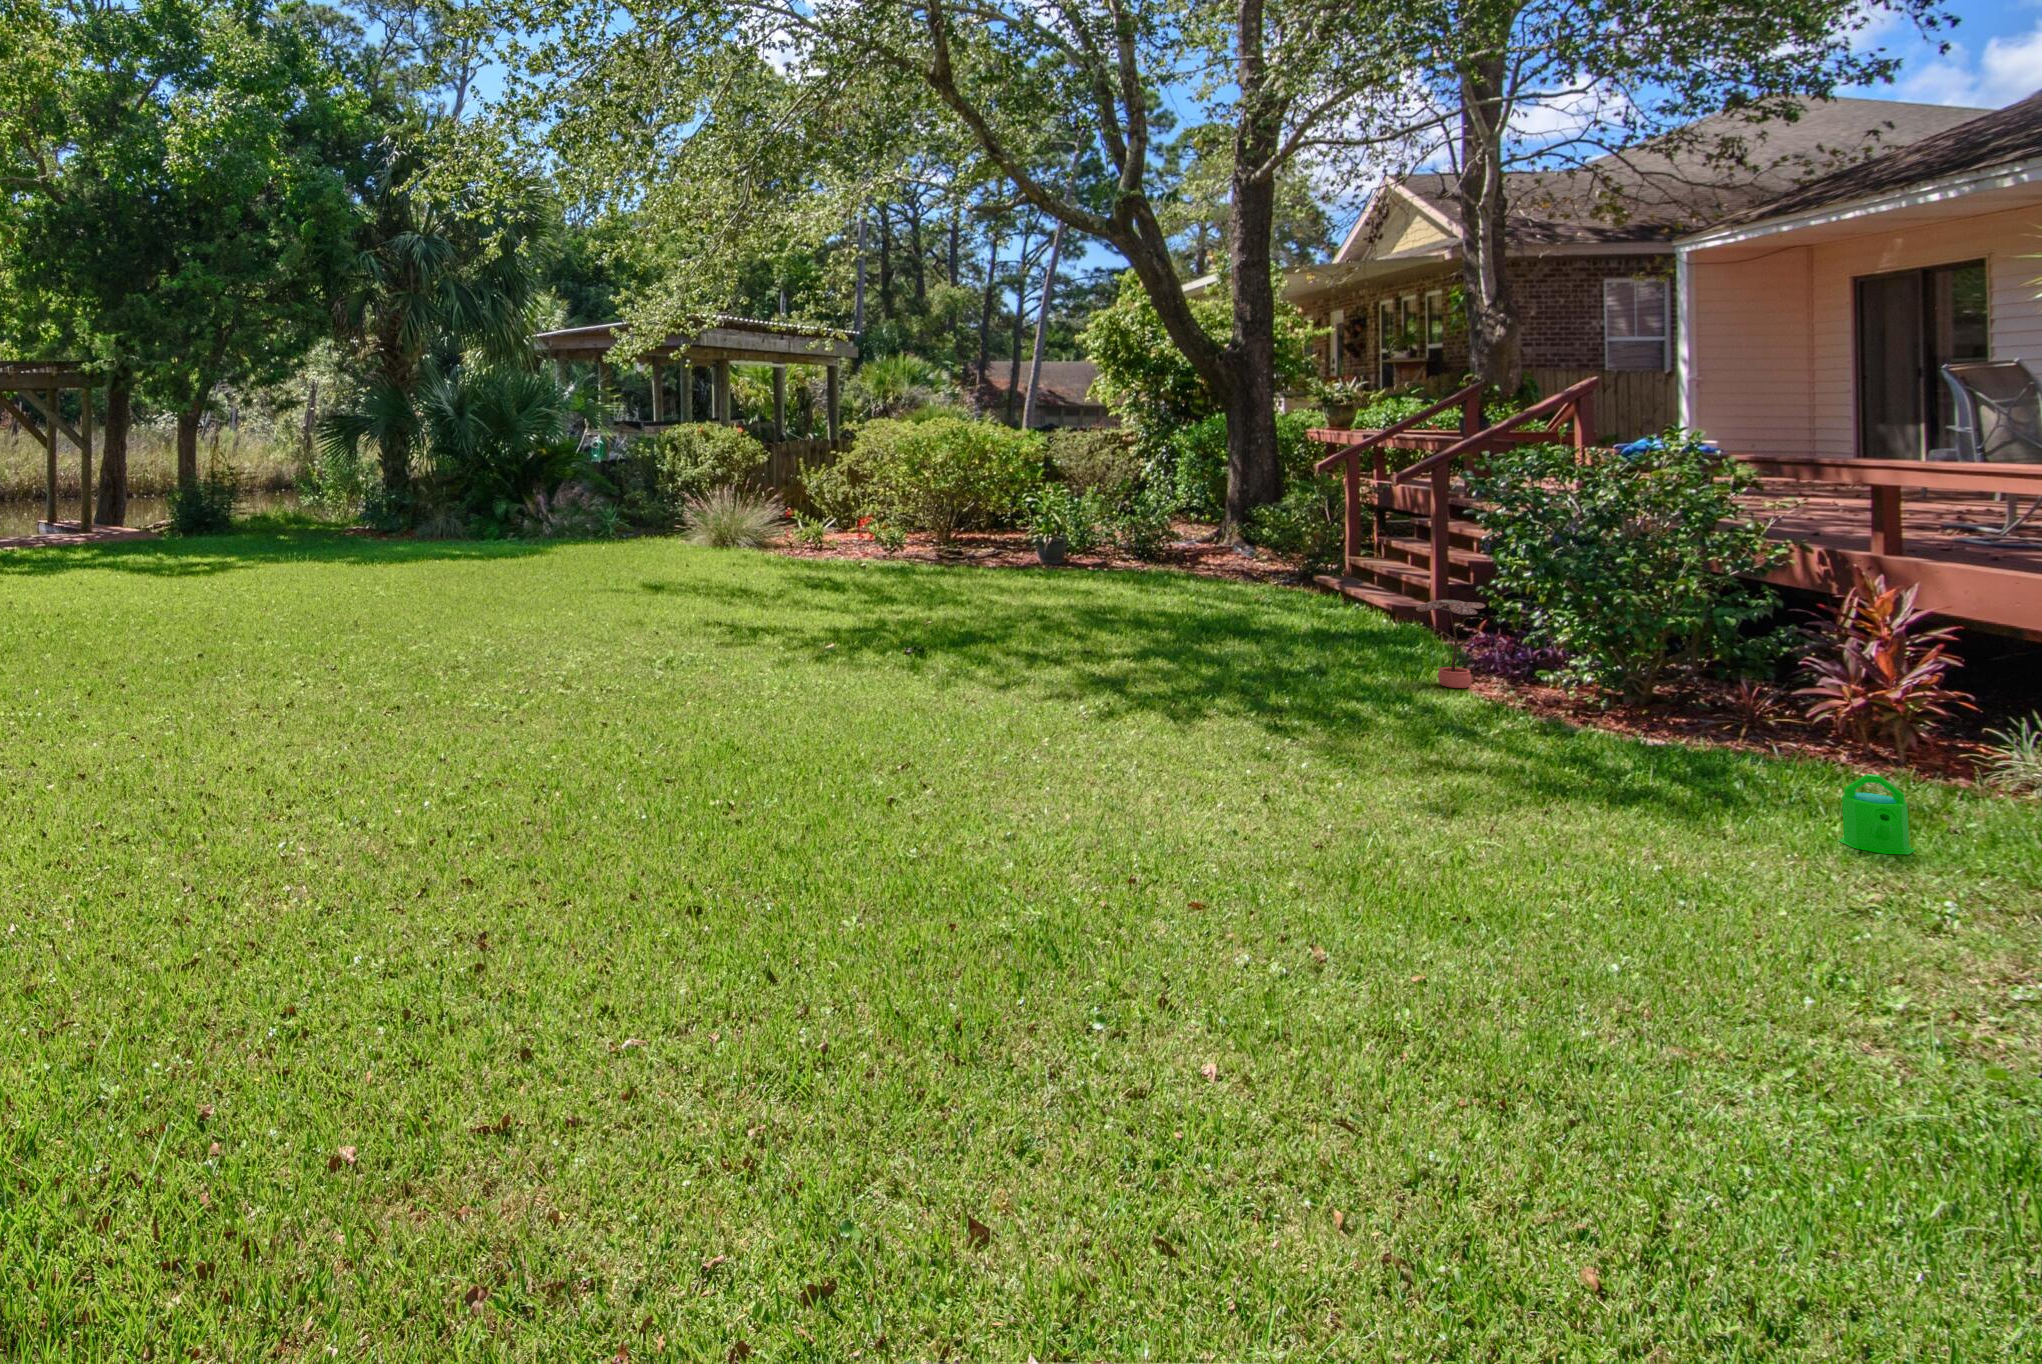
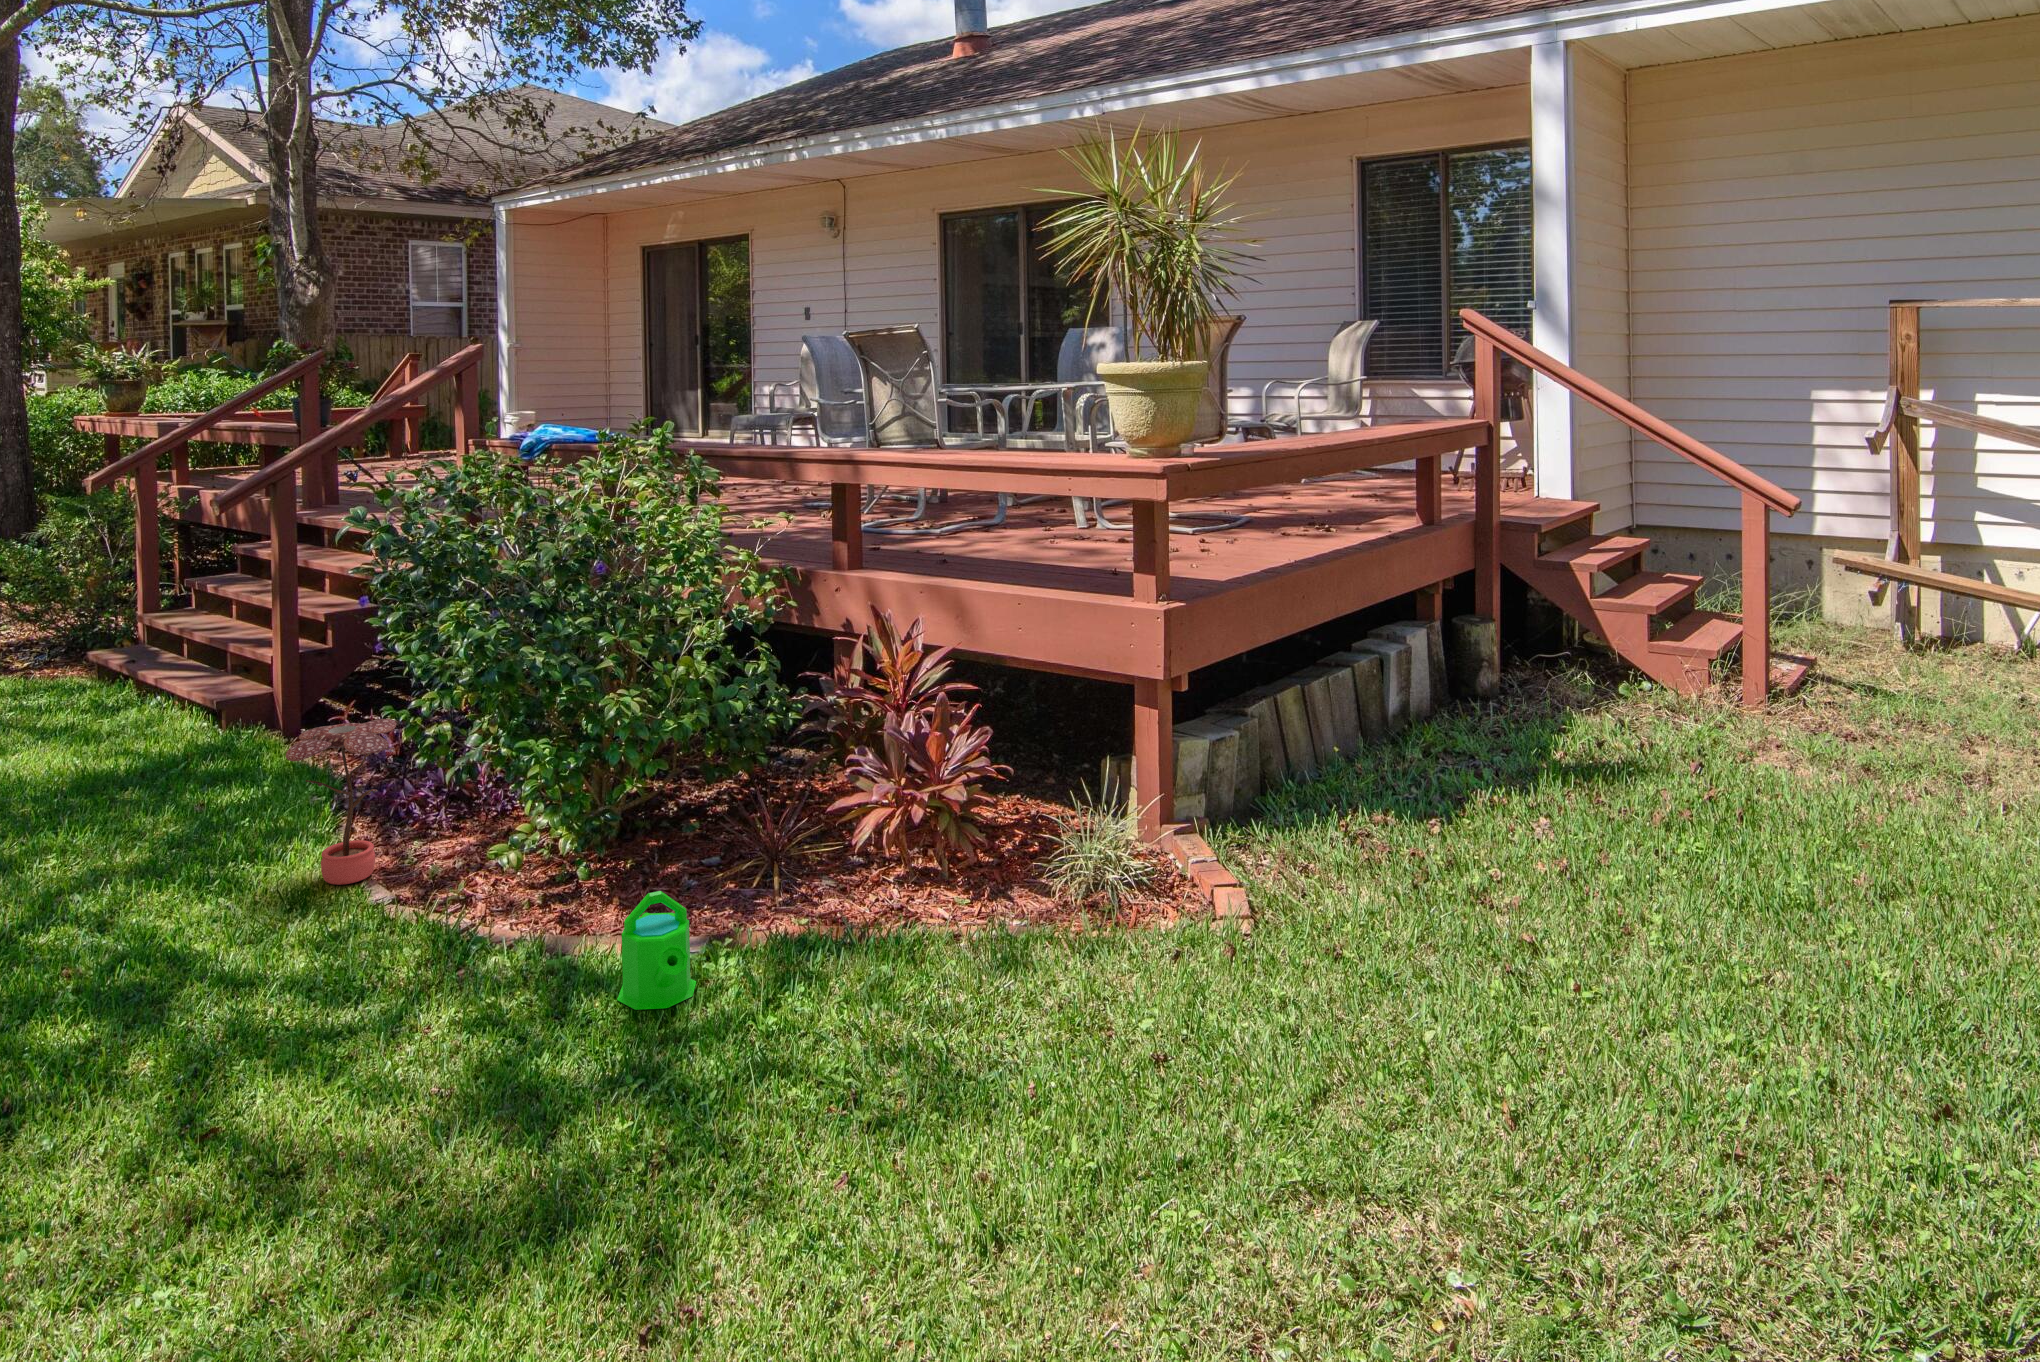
watering can: present [1839,774,1915,855] -> present [617,891,696,1010]

